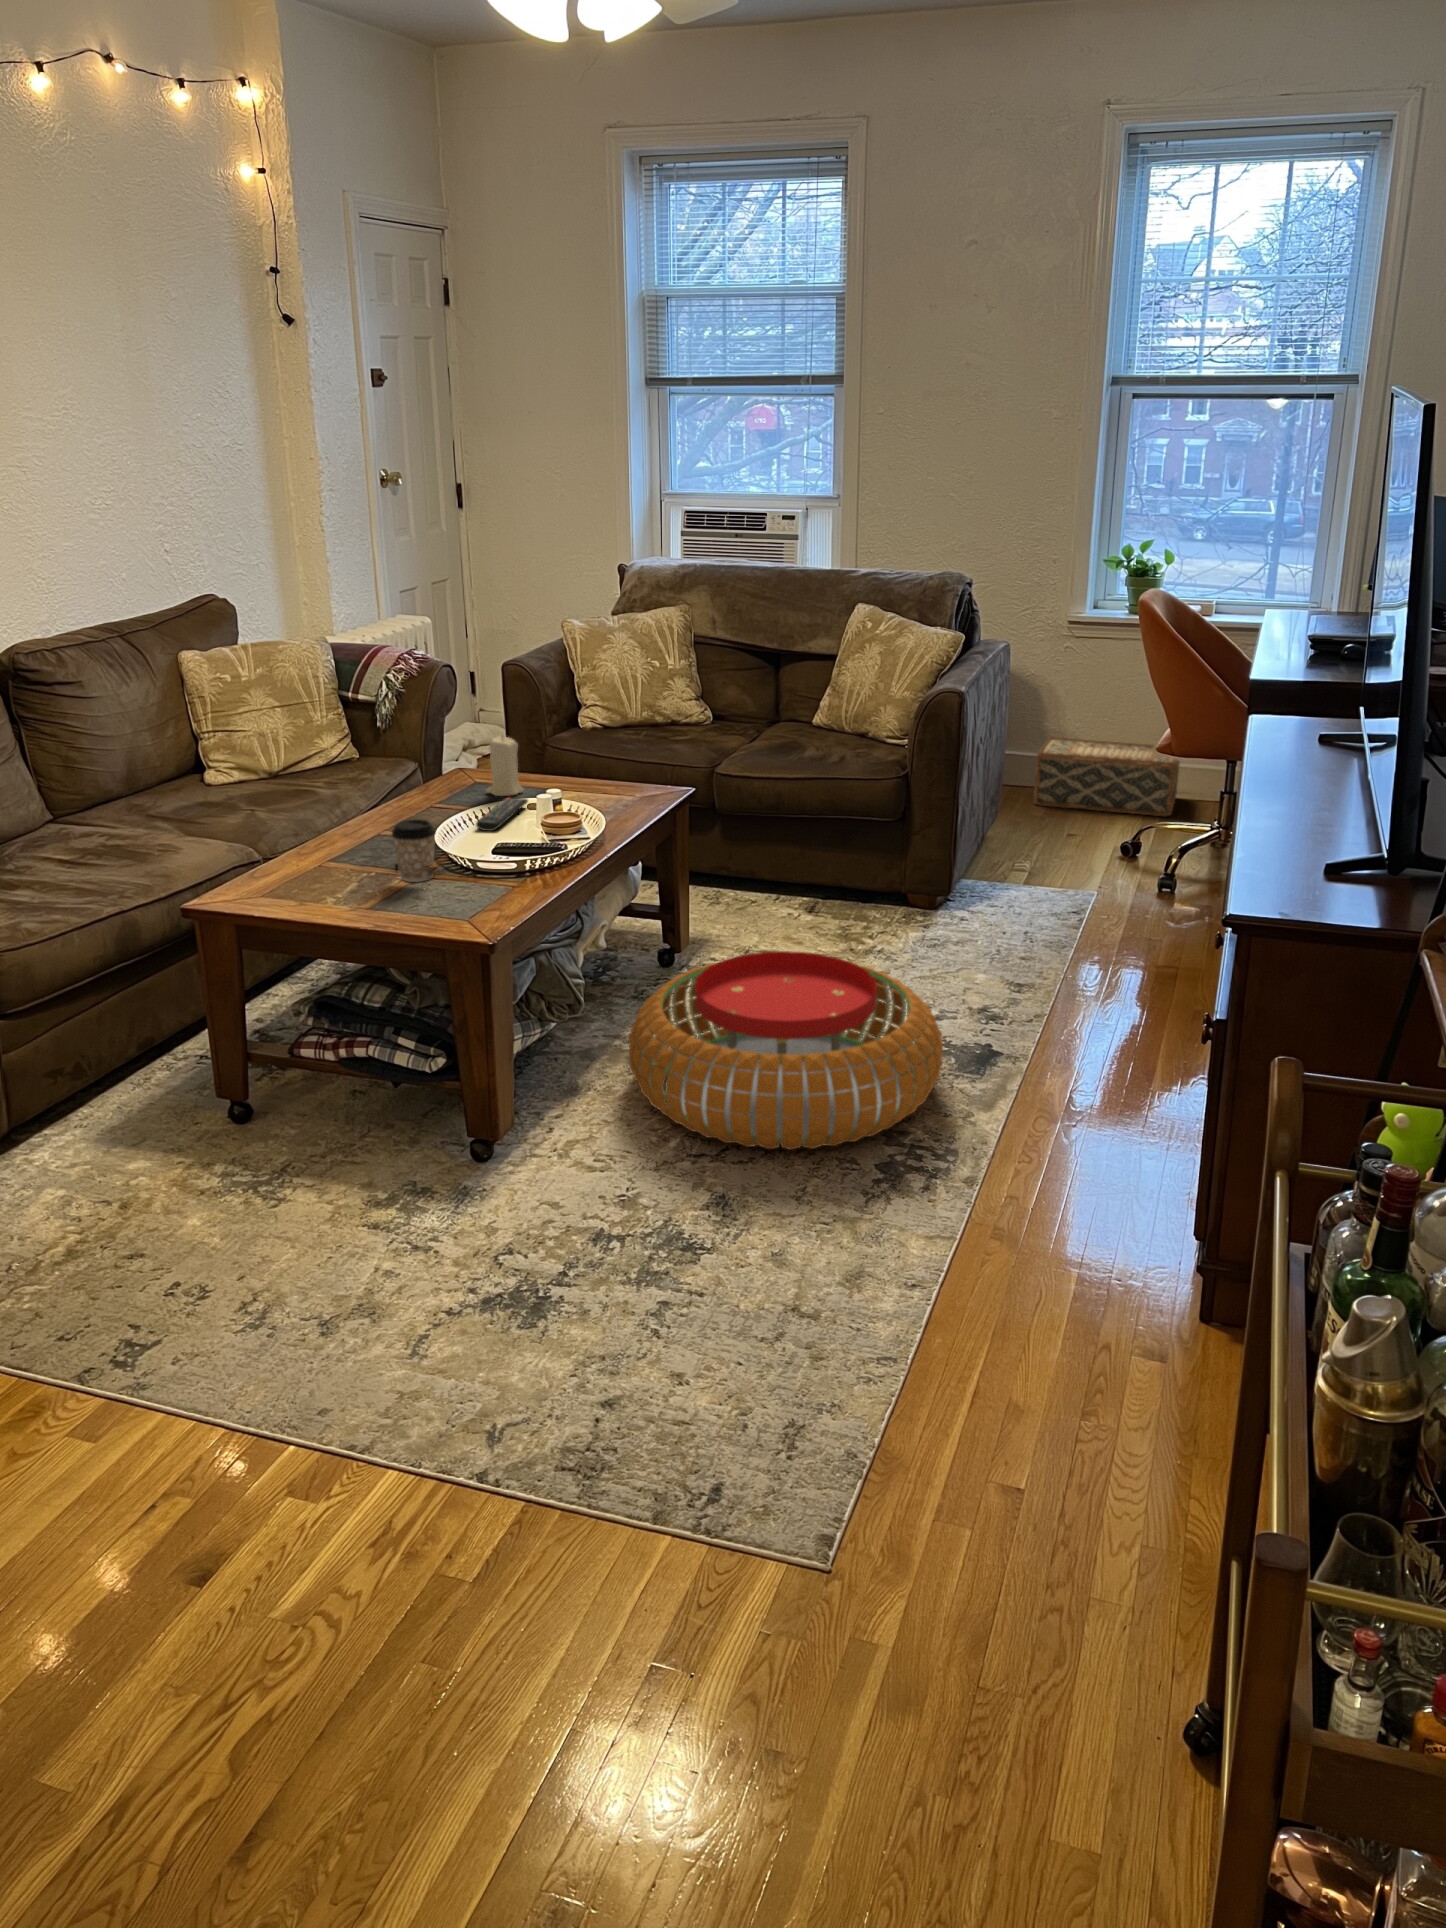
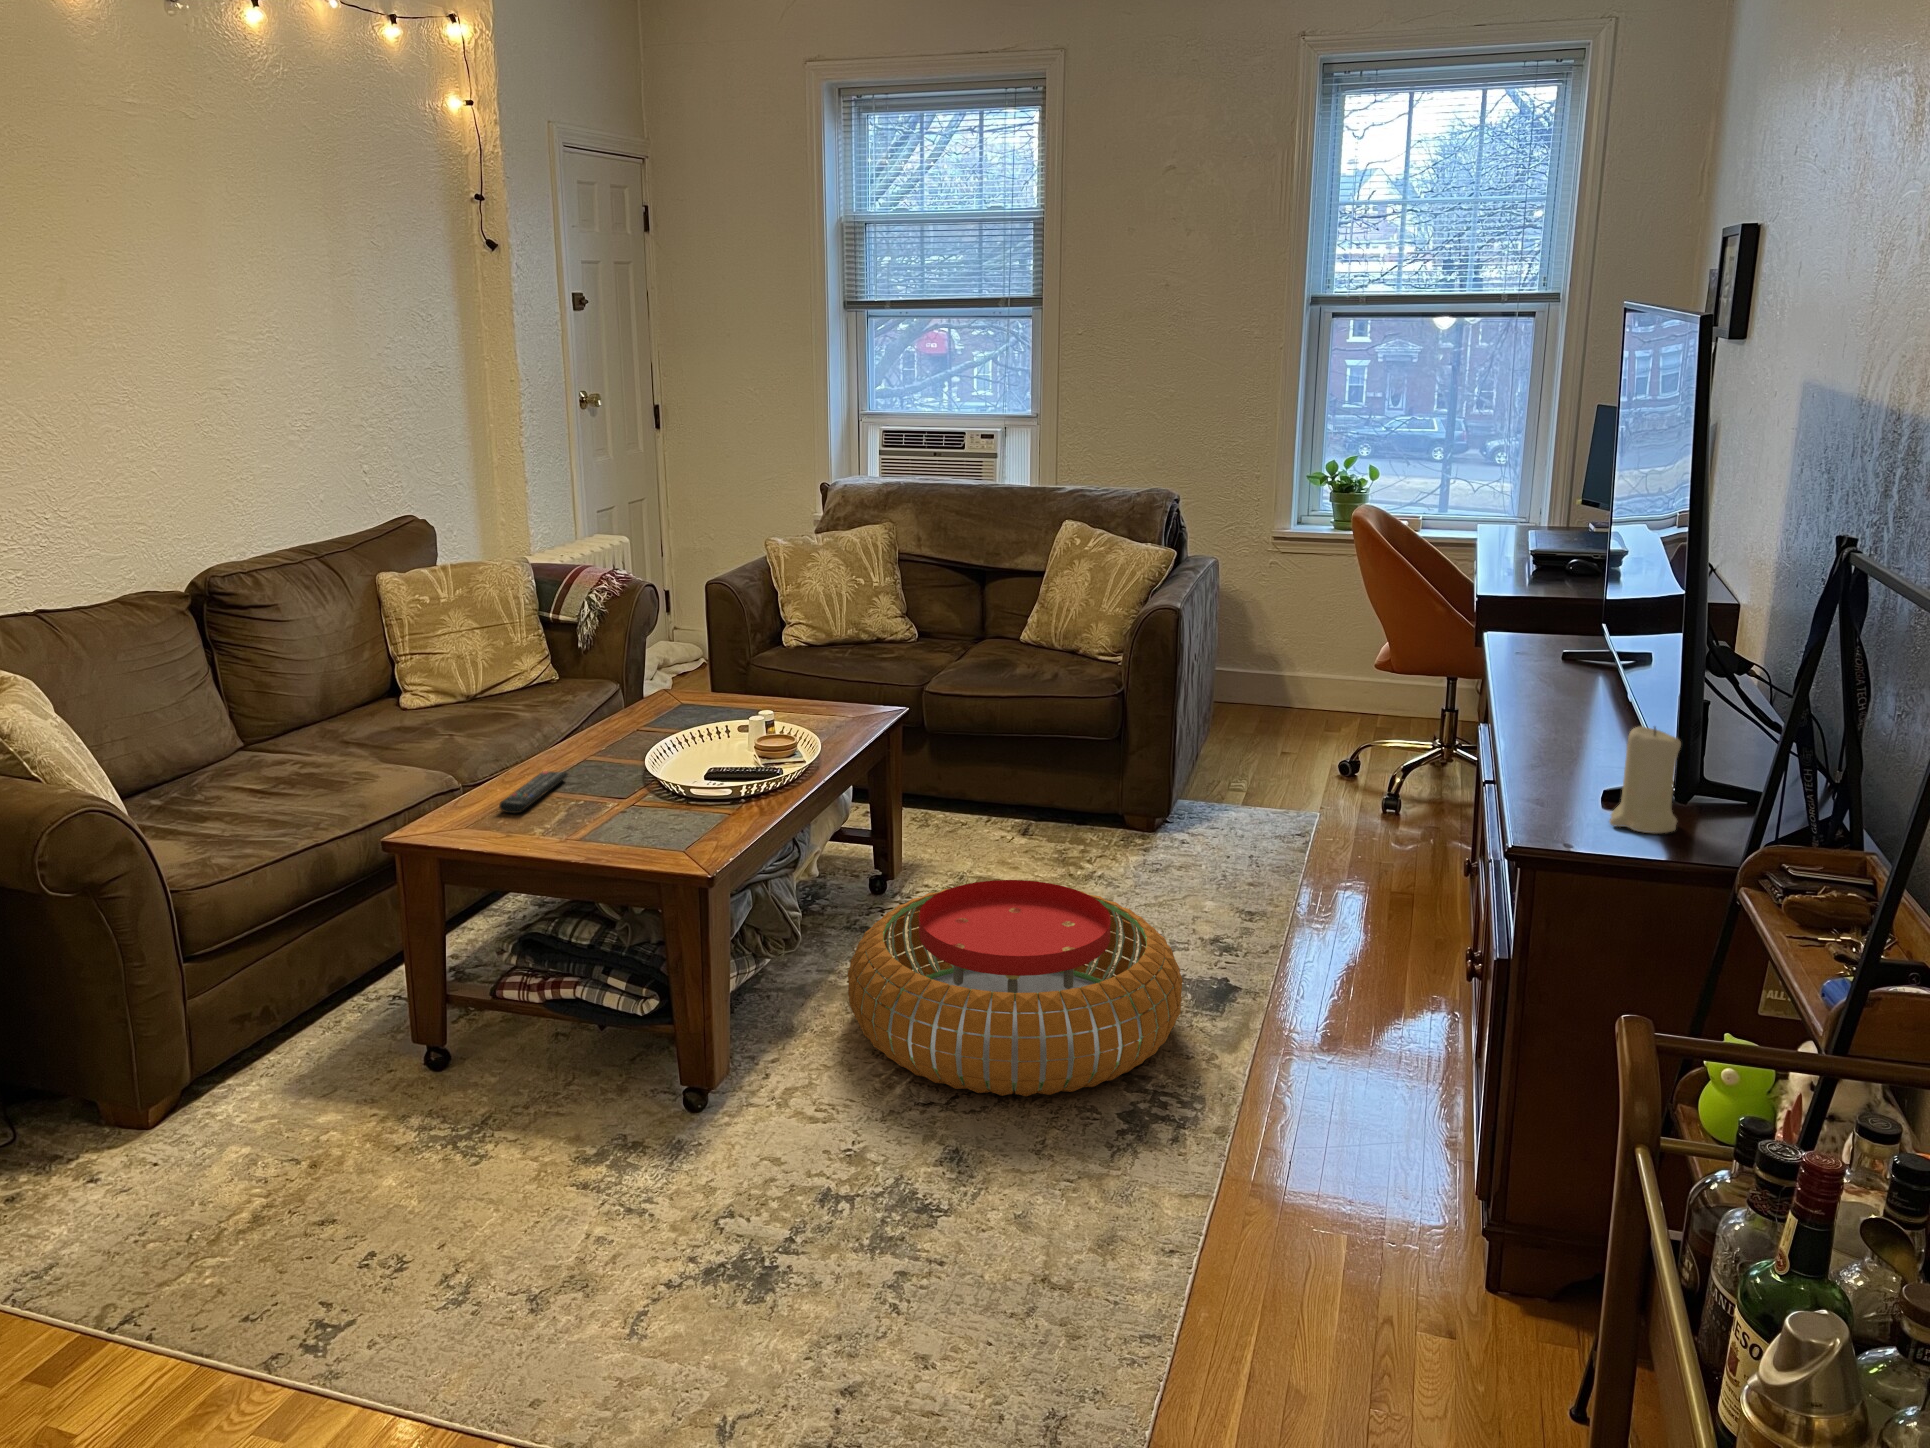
candle: present [486,736,523,796] -> present [1610,727,1681,833]
woven basket: present [1034,737,1180,816] -> none [1242,653,1391,733]
remote control: present [476,798,528,831] -> present [499,771,568,813]
coffee cup: present [392,819,435,882] -> none [602,745,648,810]

